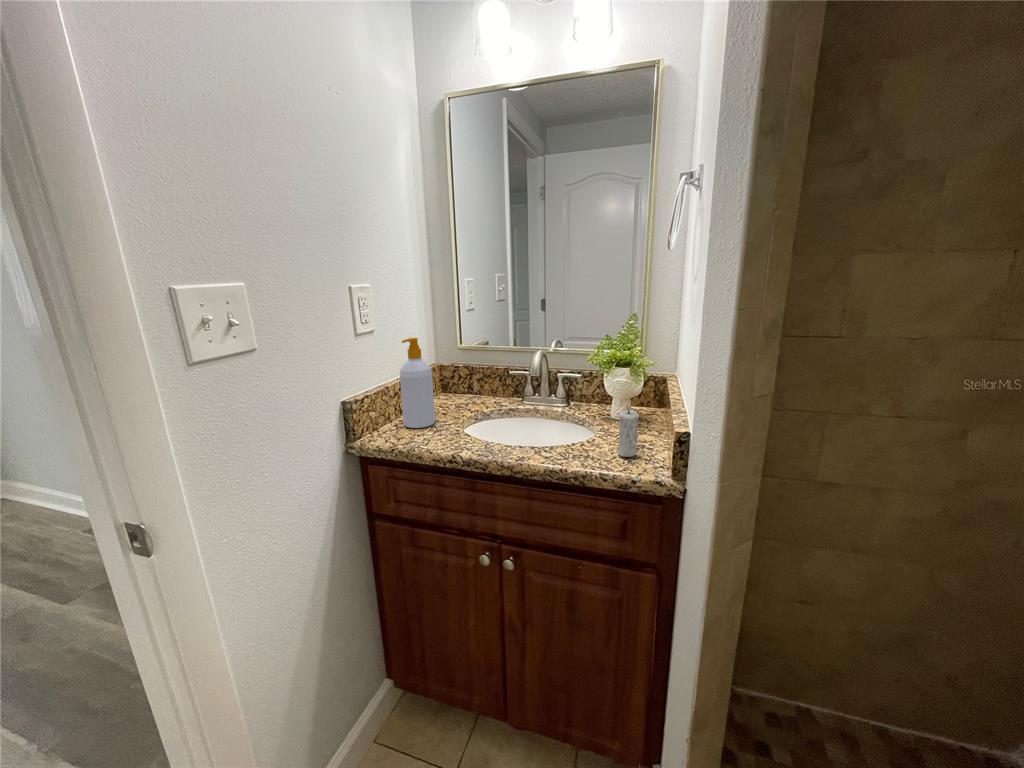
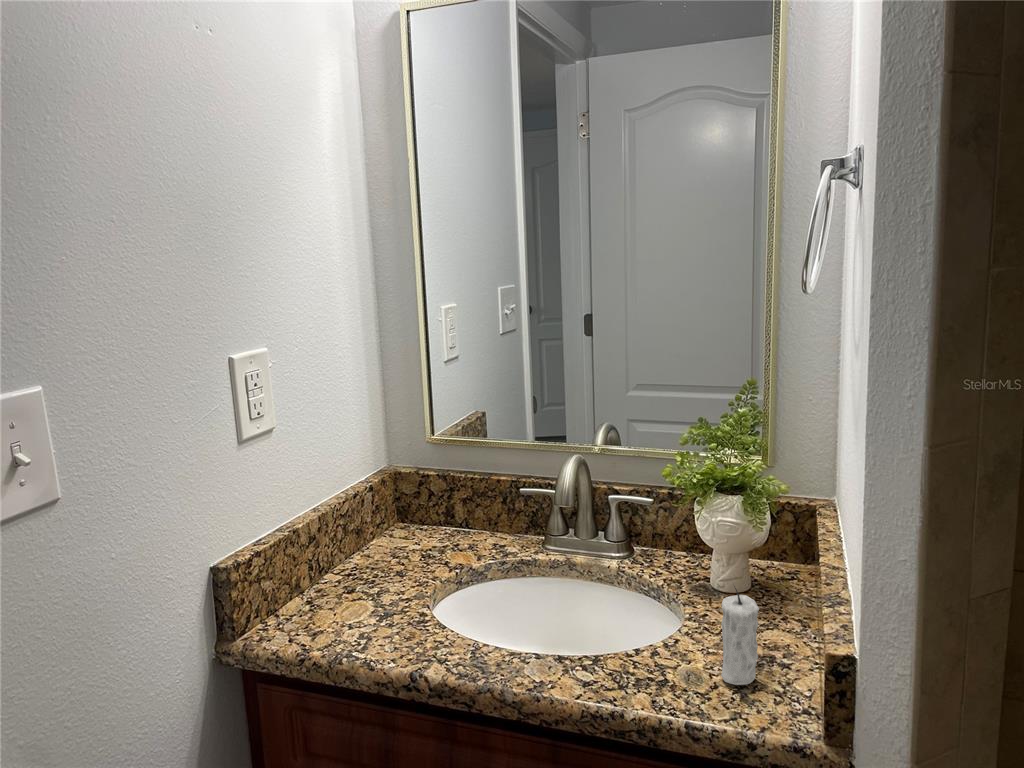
soap bottle: present [400,338,435,428] -> none [317,441,381,609]

